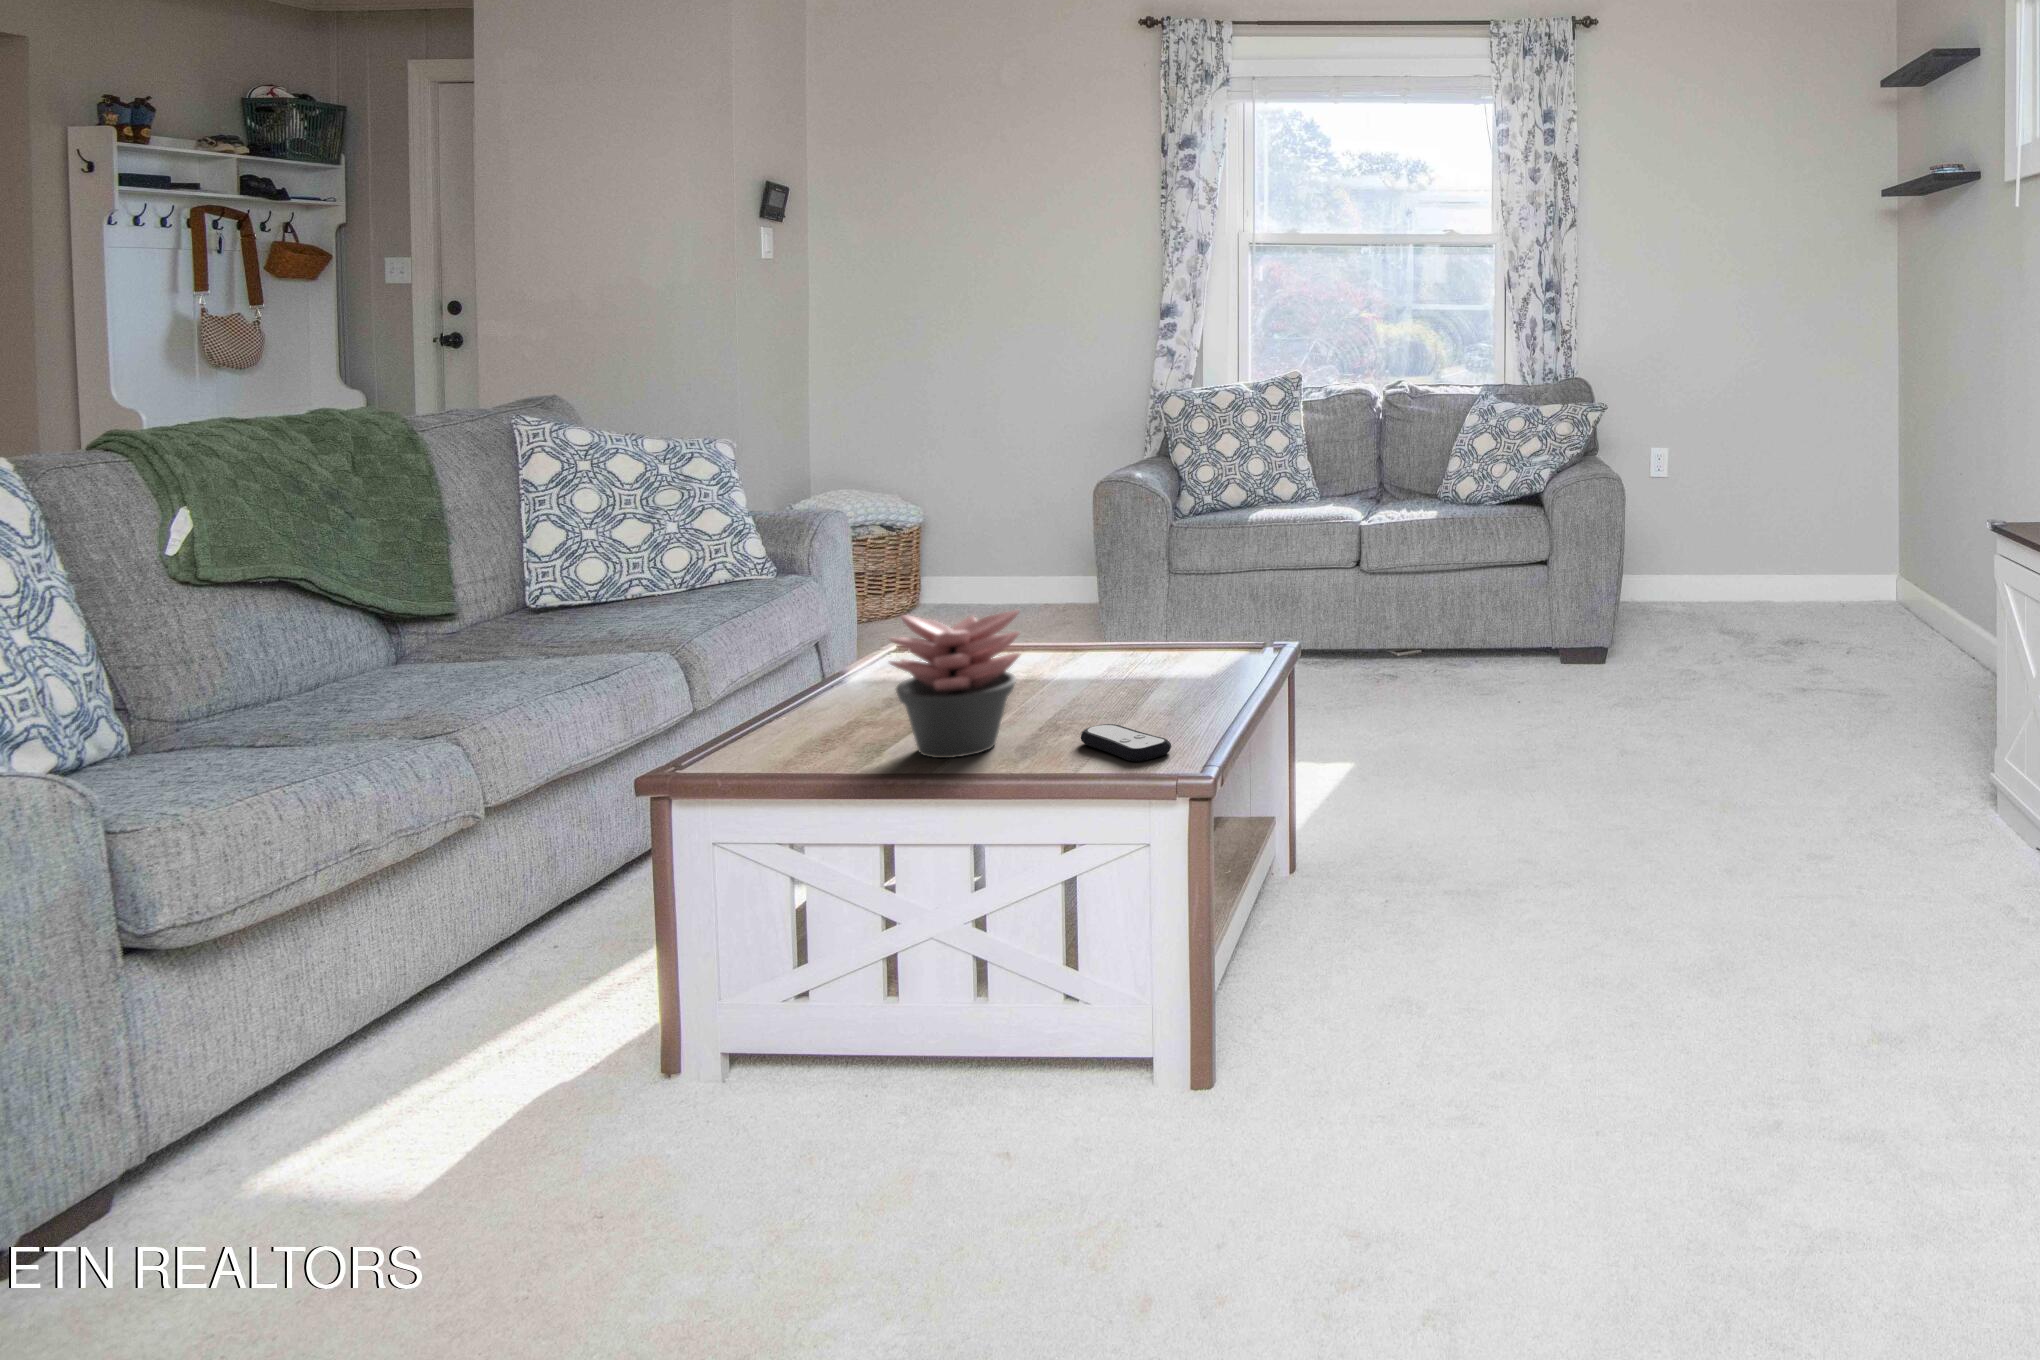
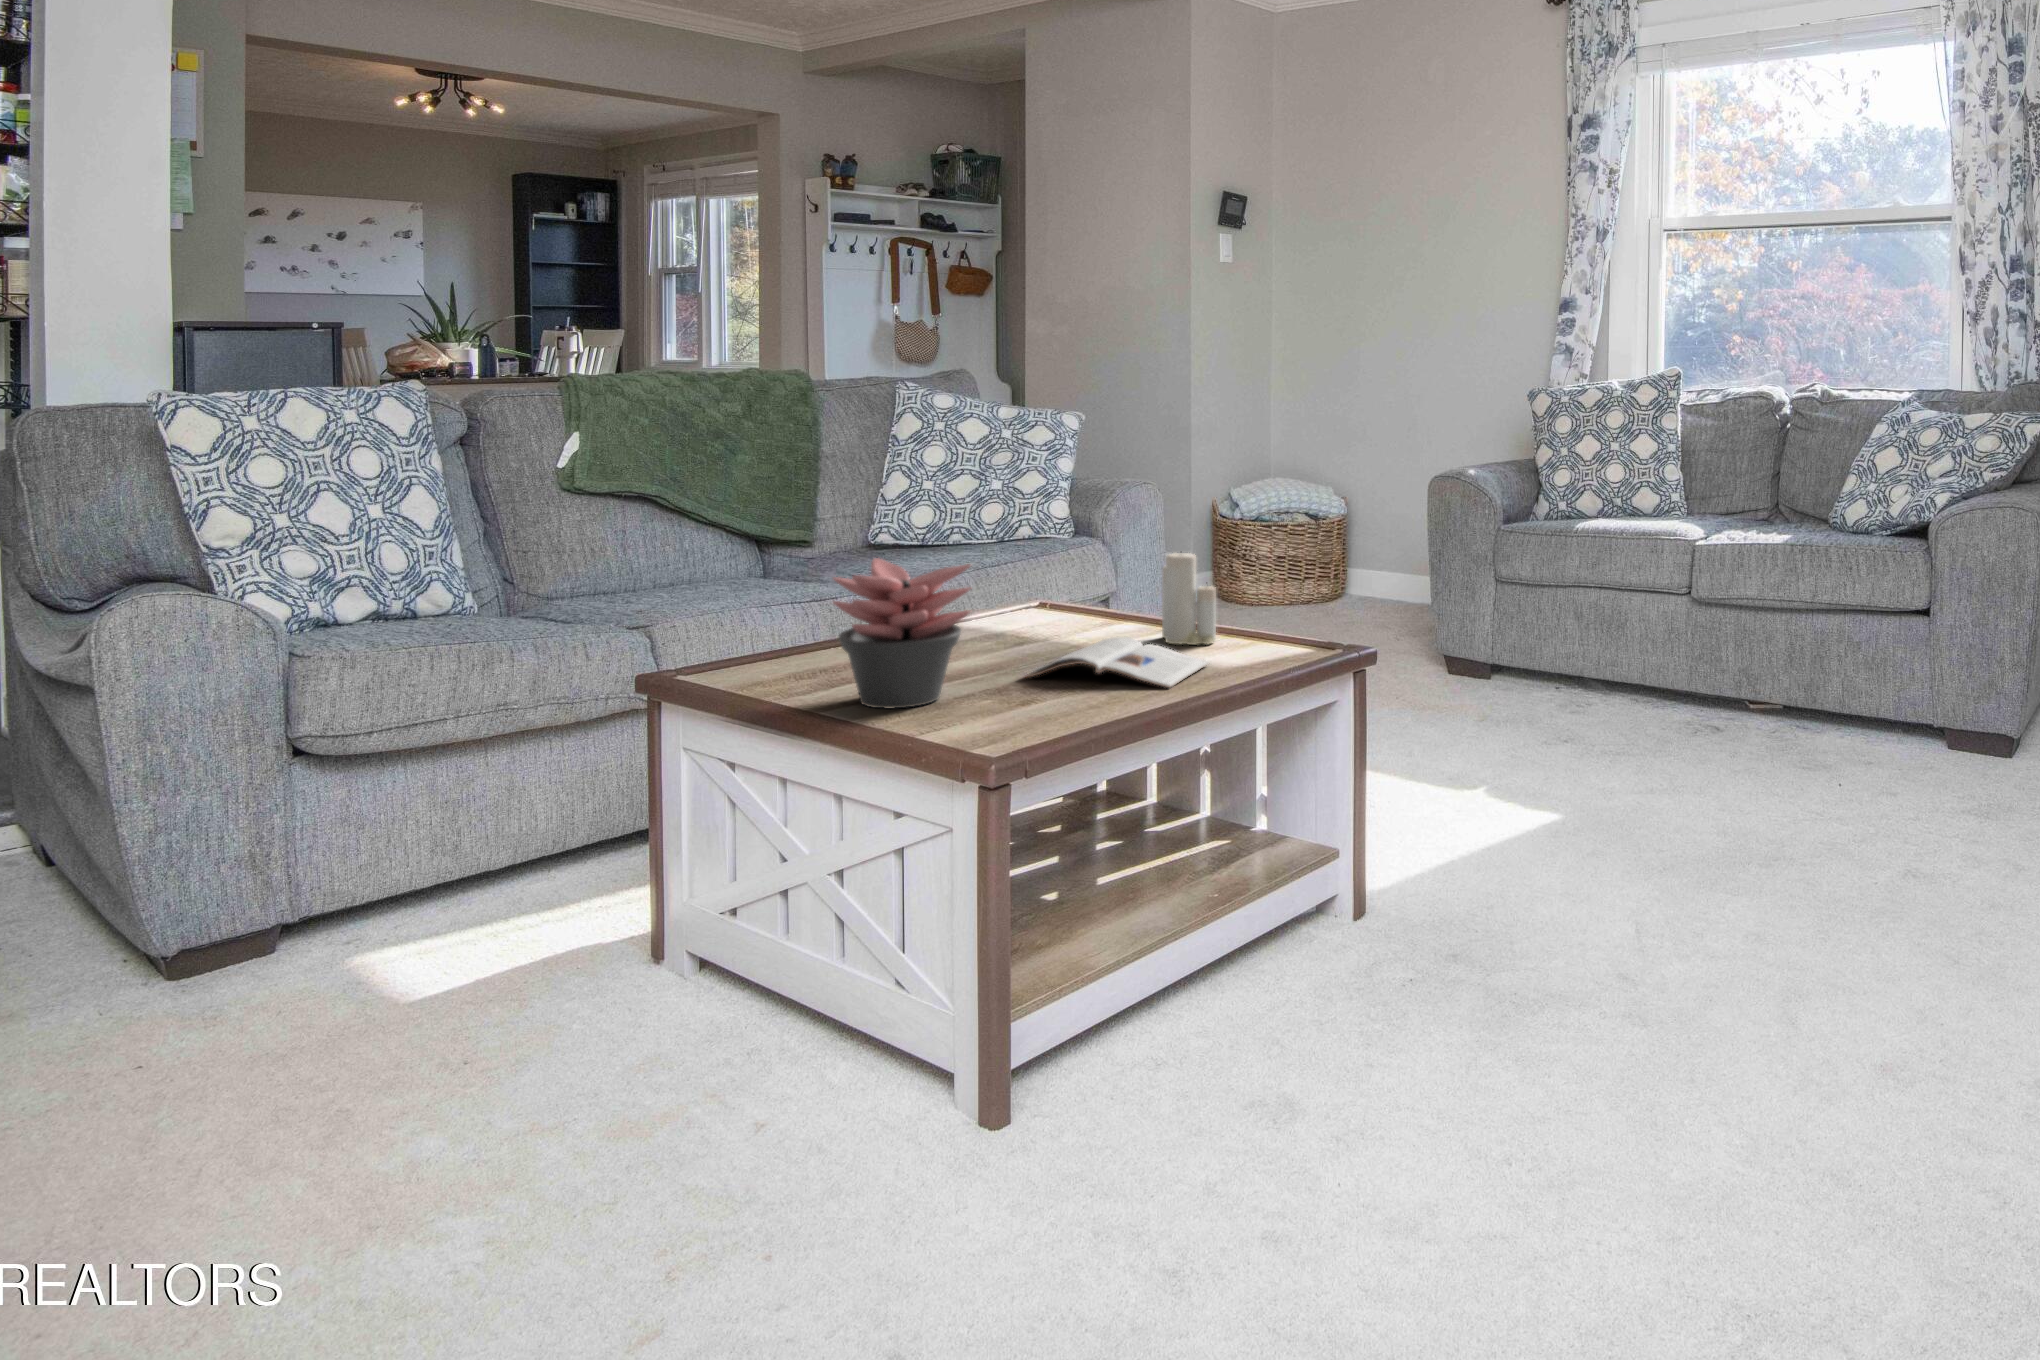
candle: none [1058,570,1120,664] -> present [1162,552,1216,645]
magazine: none [1022,661,1175,713] -> present [1025,637,1209,688]
remote control: present [1081,724,1171,762] -> none [987,699,1046,742]

